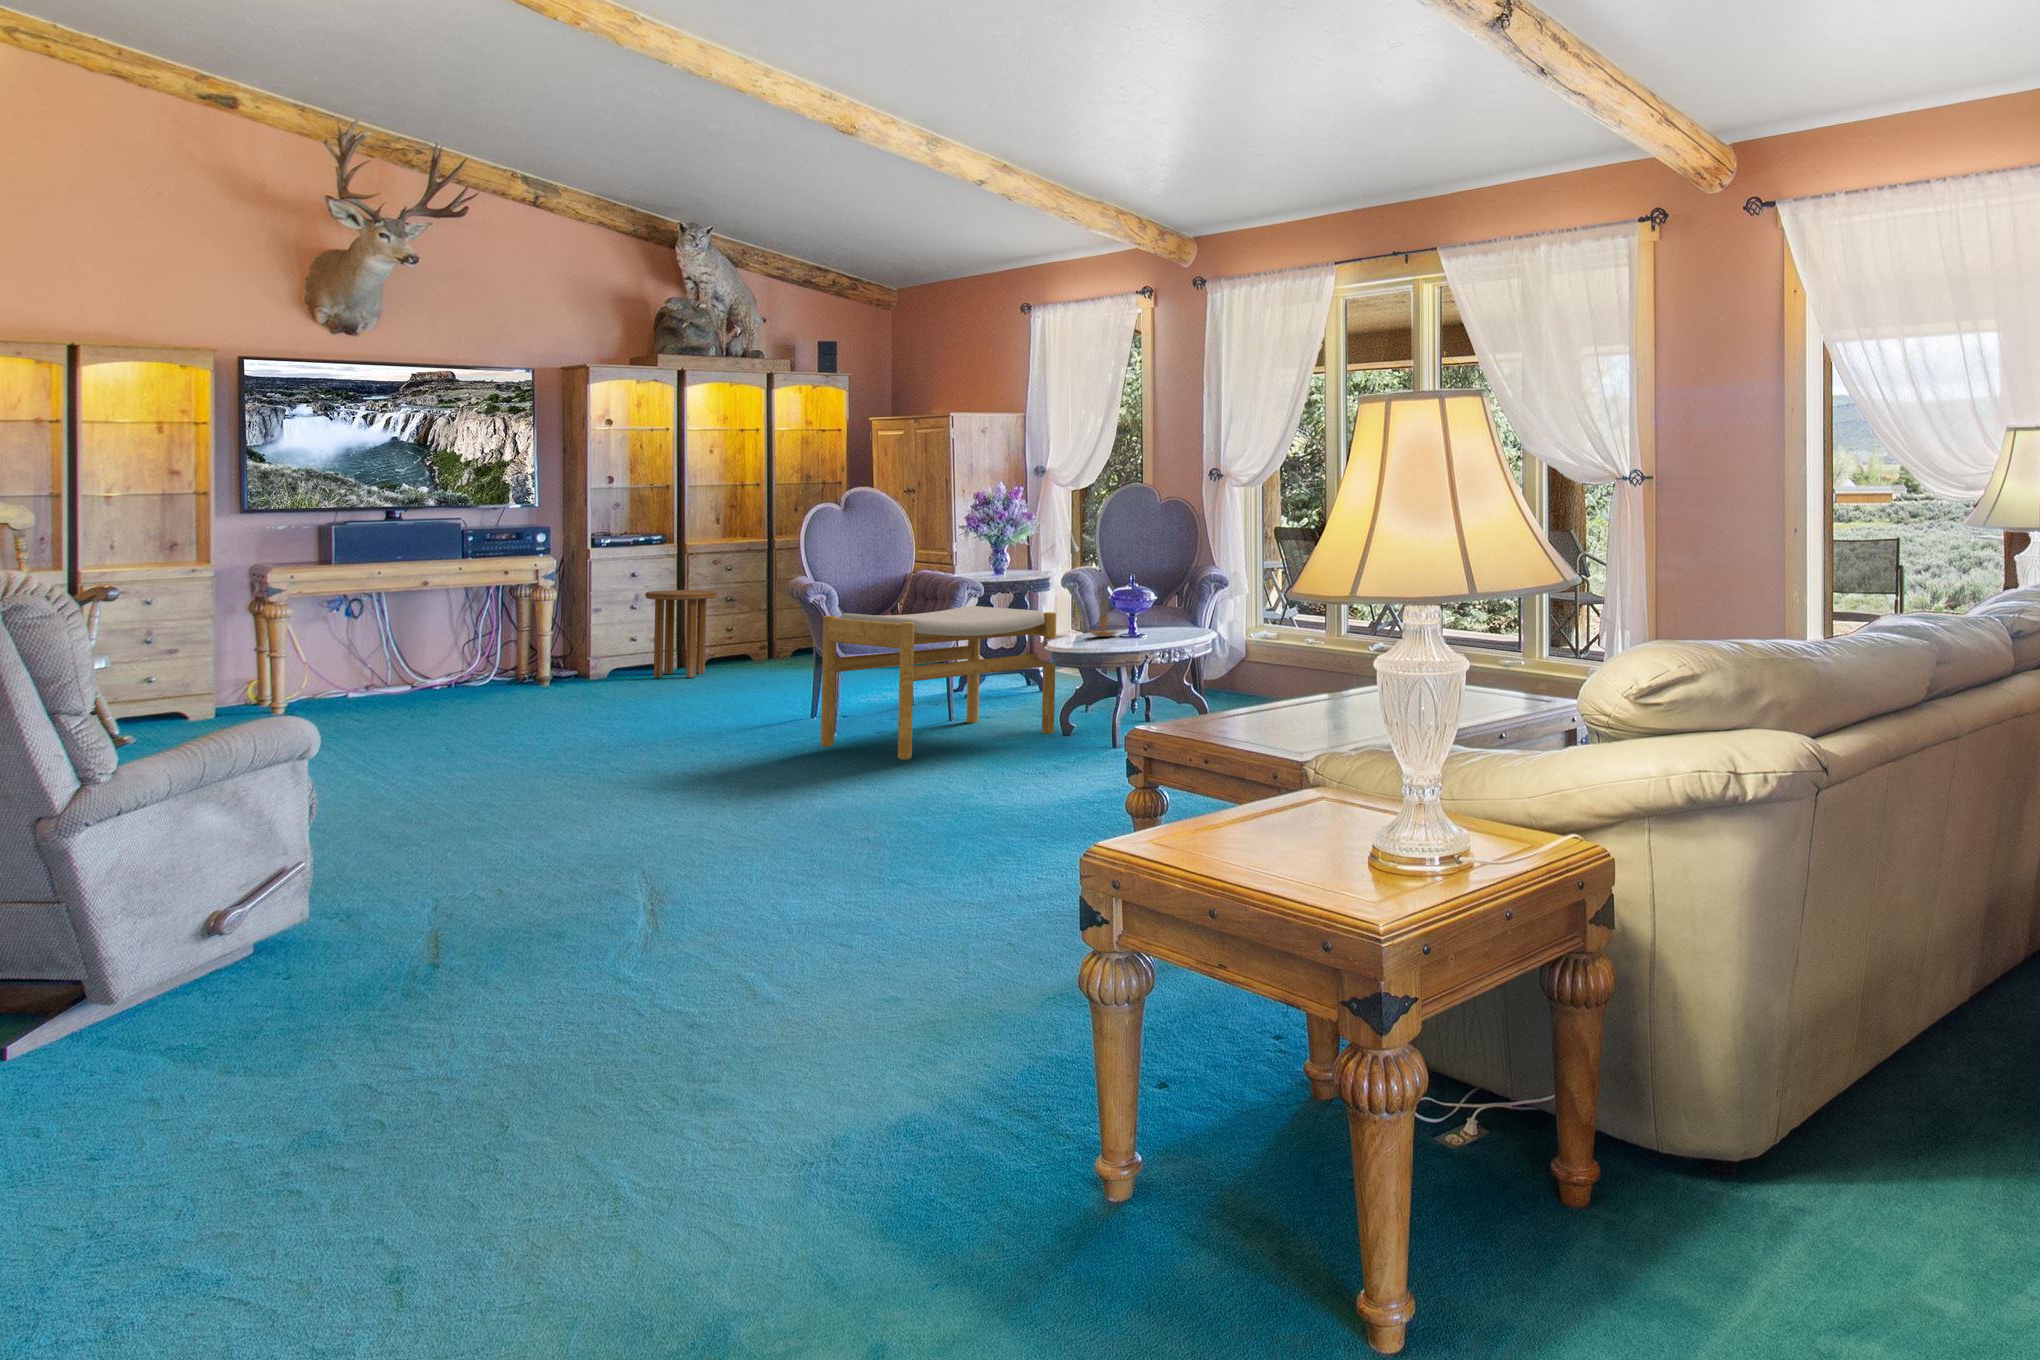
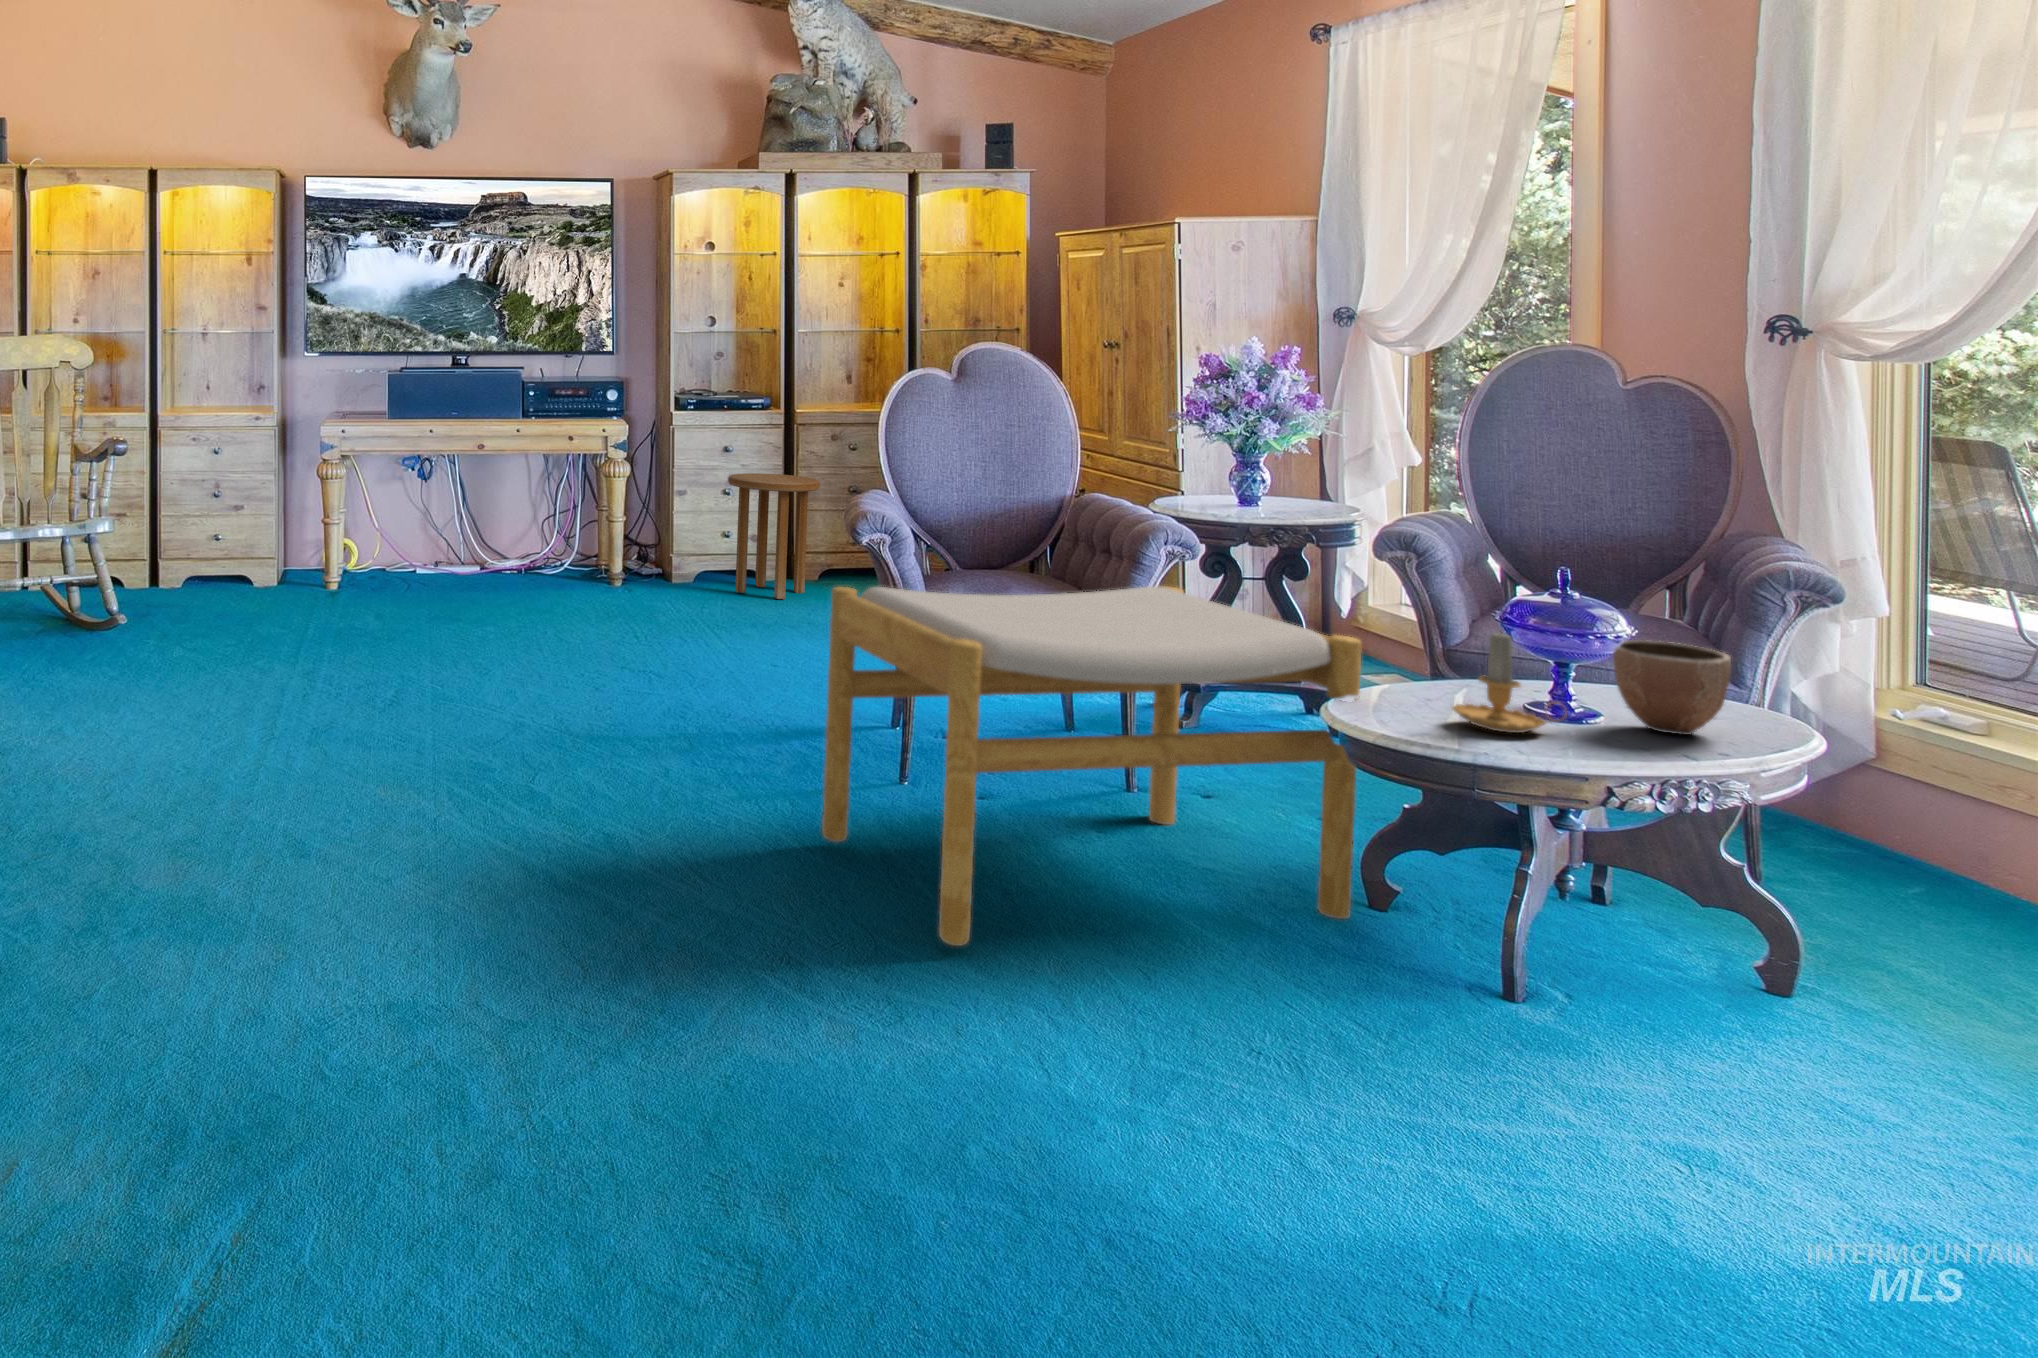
decorative bowl: none [1140,598,1173,631] -> present [1613,640,1731,735]

